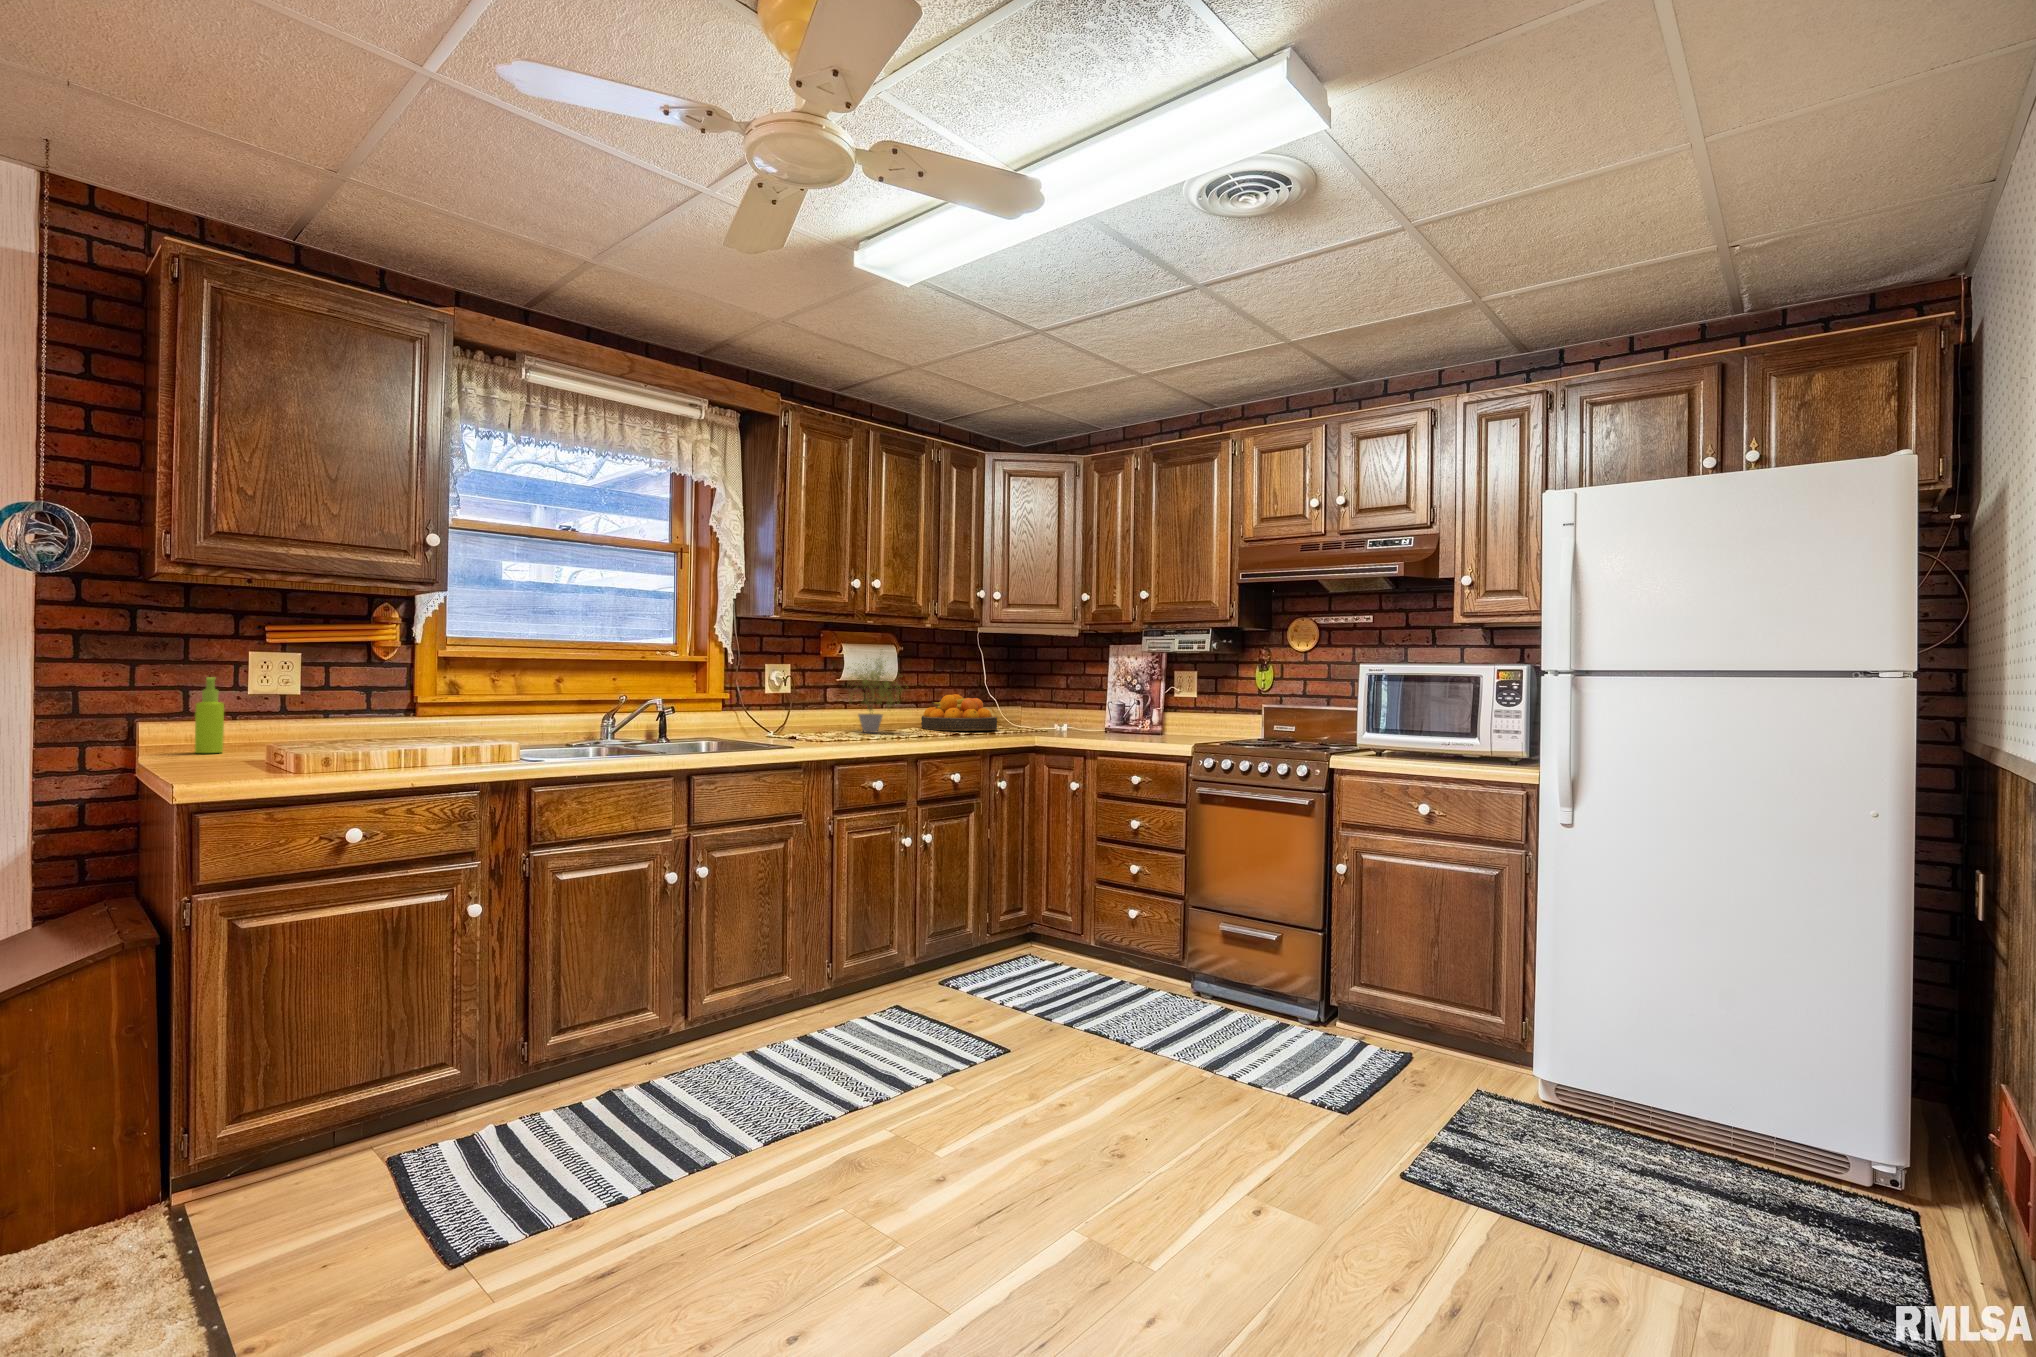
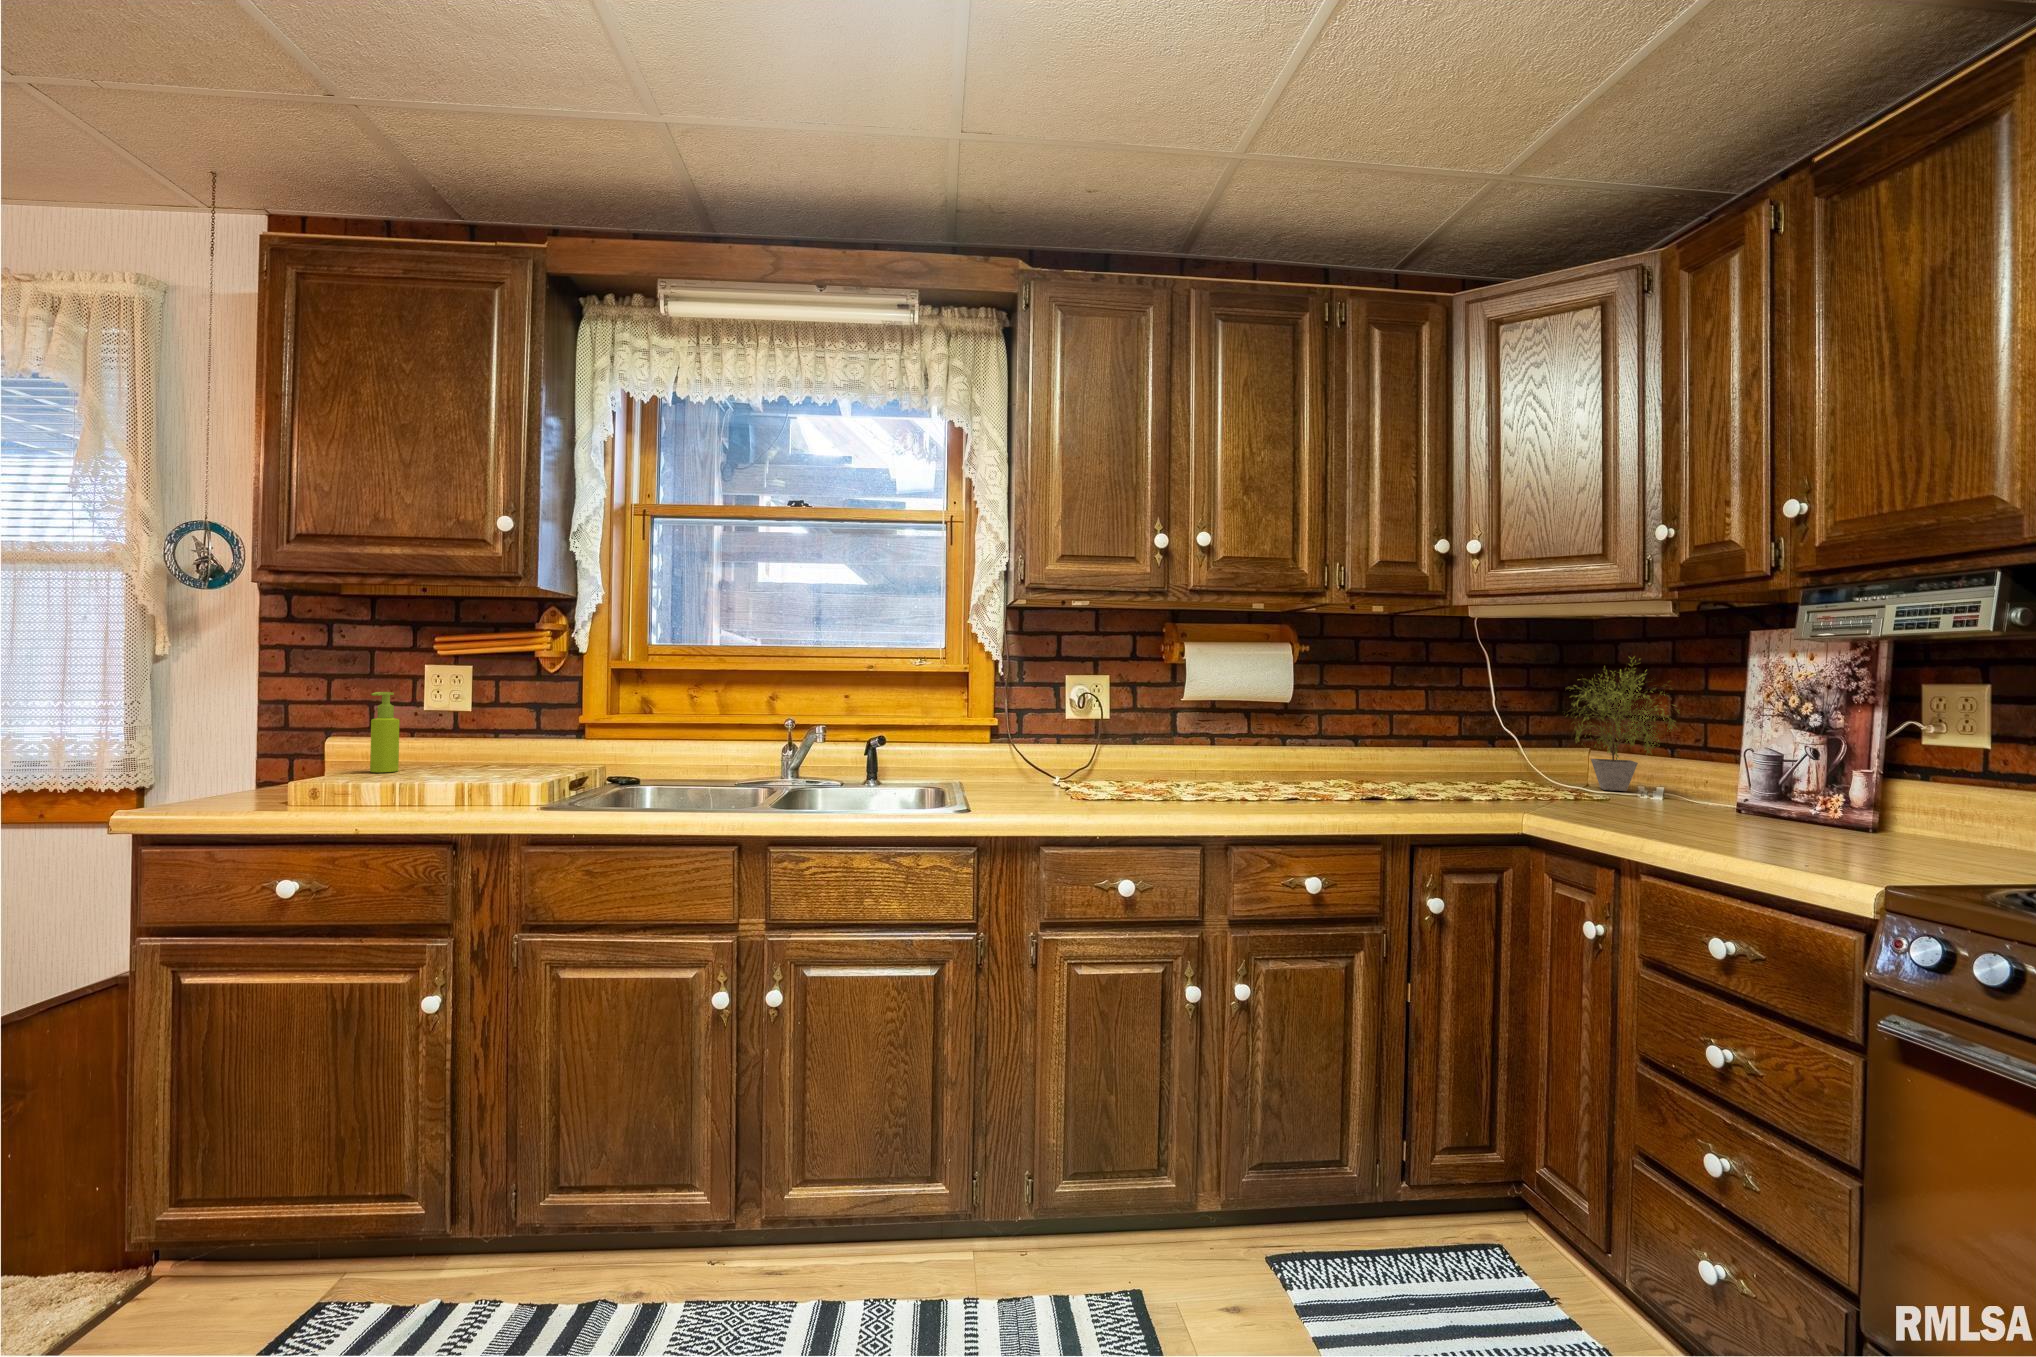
potted plant: present [848,654,901,733] -> present [1567,656,1678,791]
fruit bowl: present [921,694,997,731] -> none [1352,724,1493,790]

